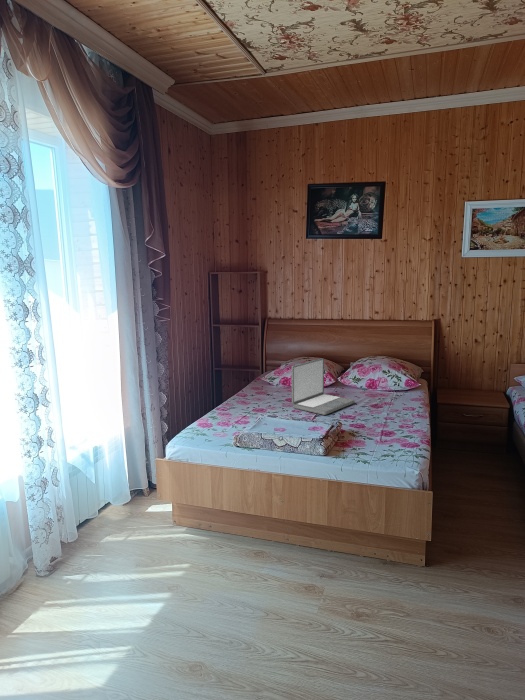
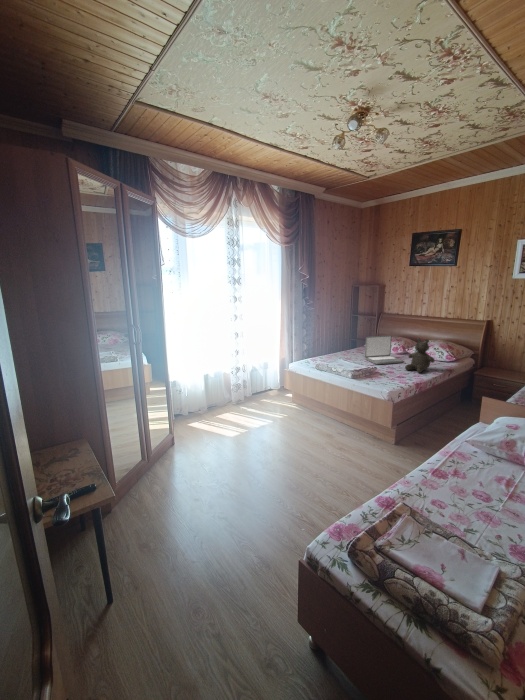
teddy bear: none [371,360,417,419] -> present [405,338,435,373]

